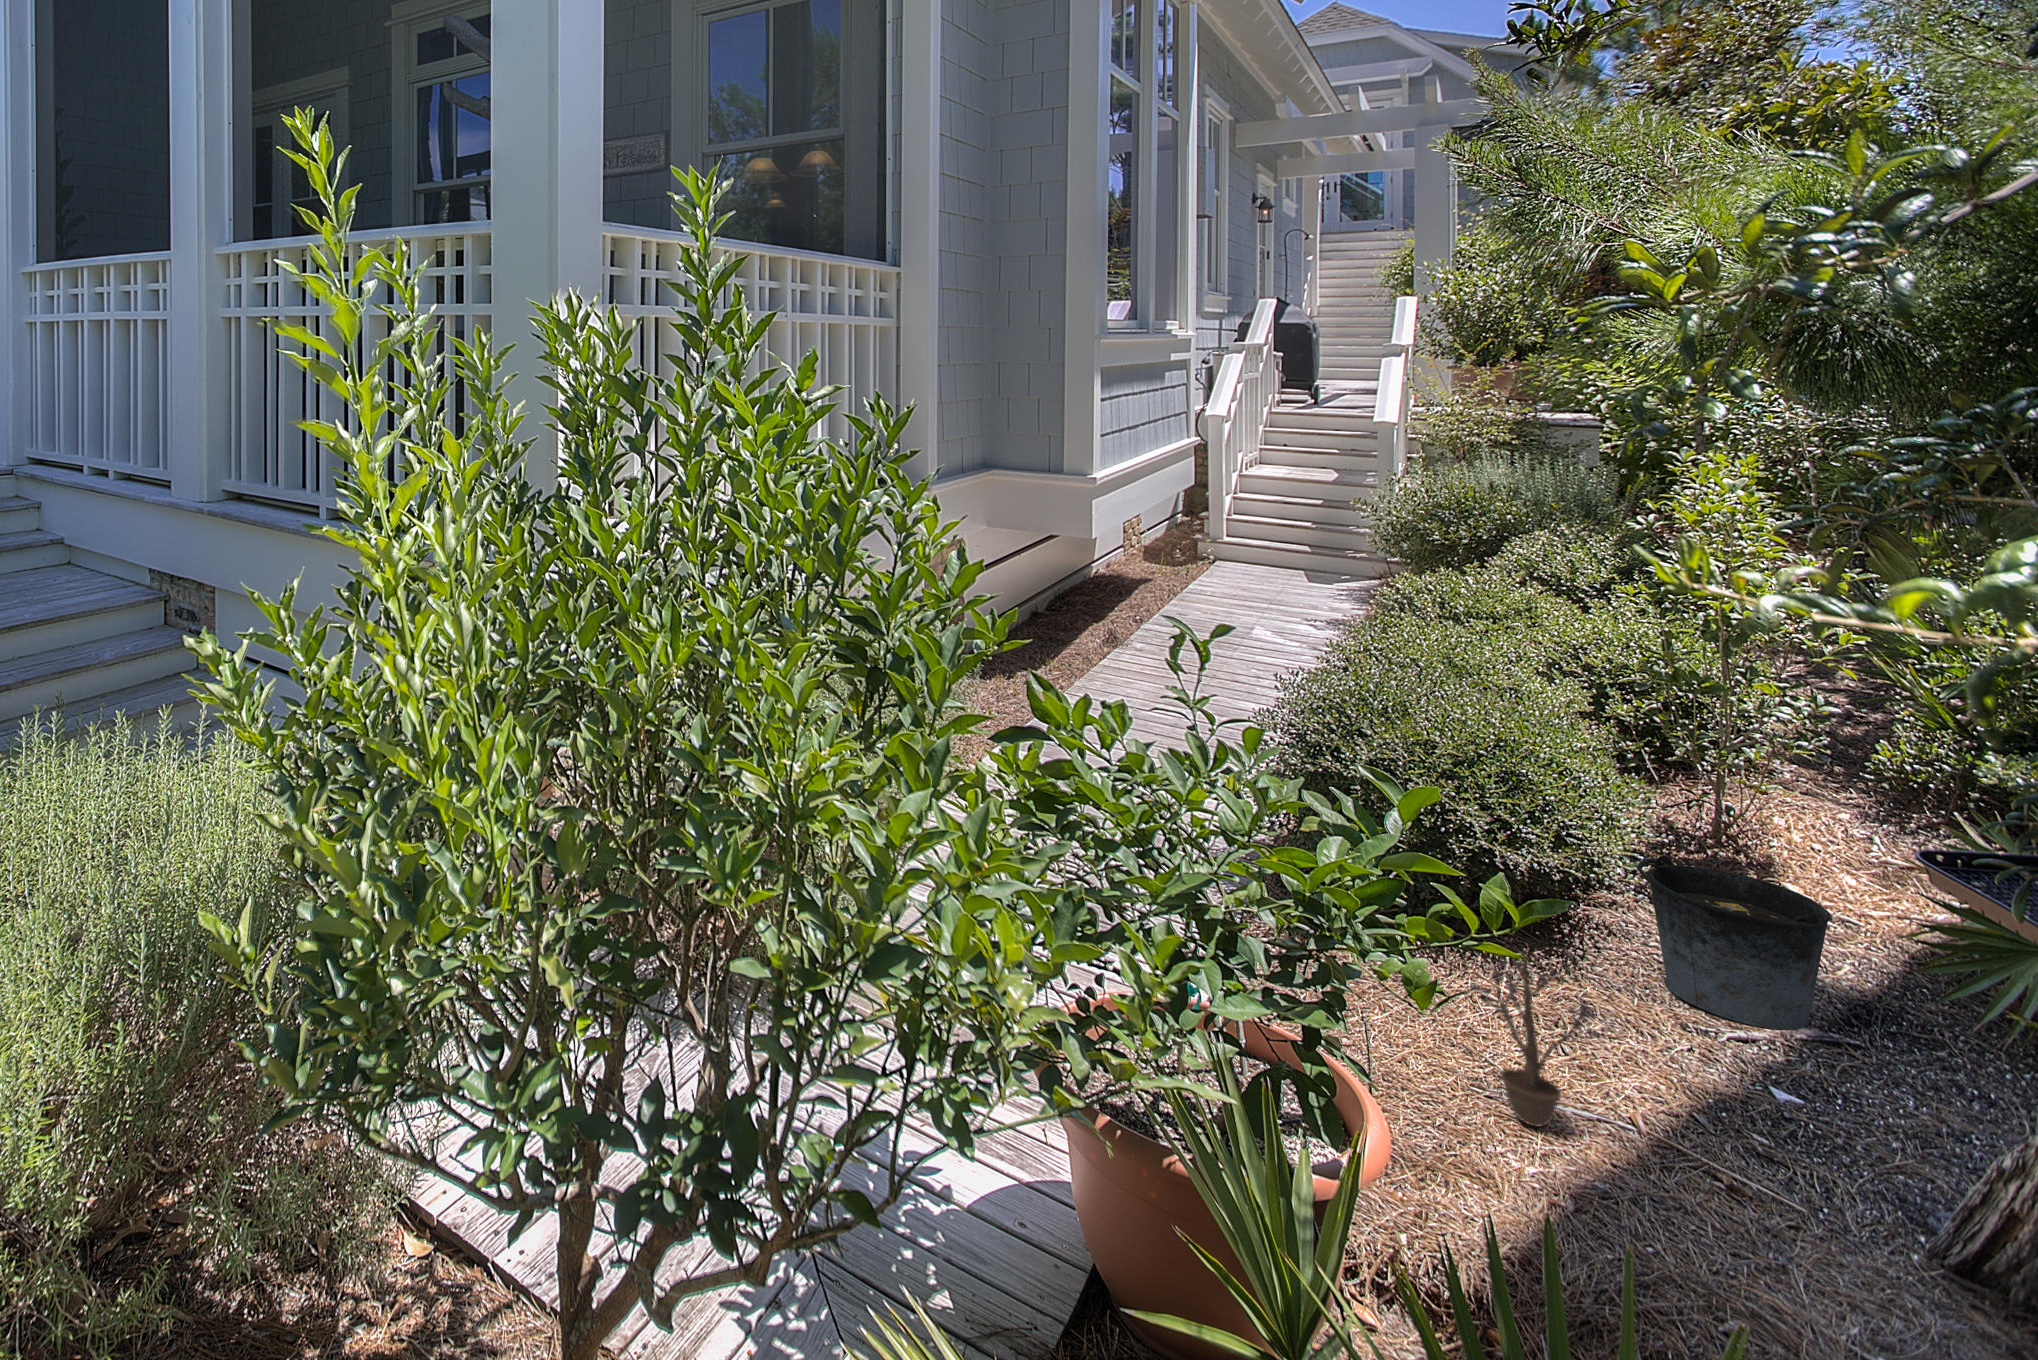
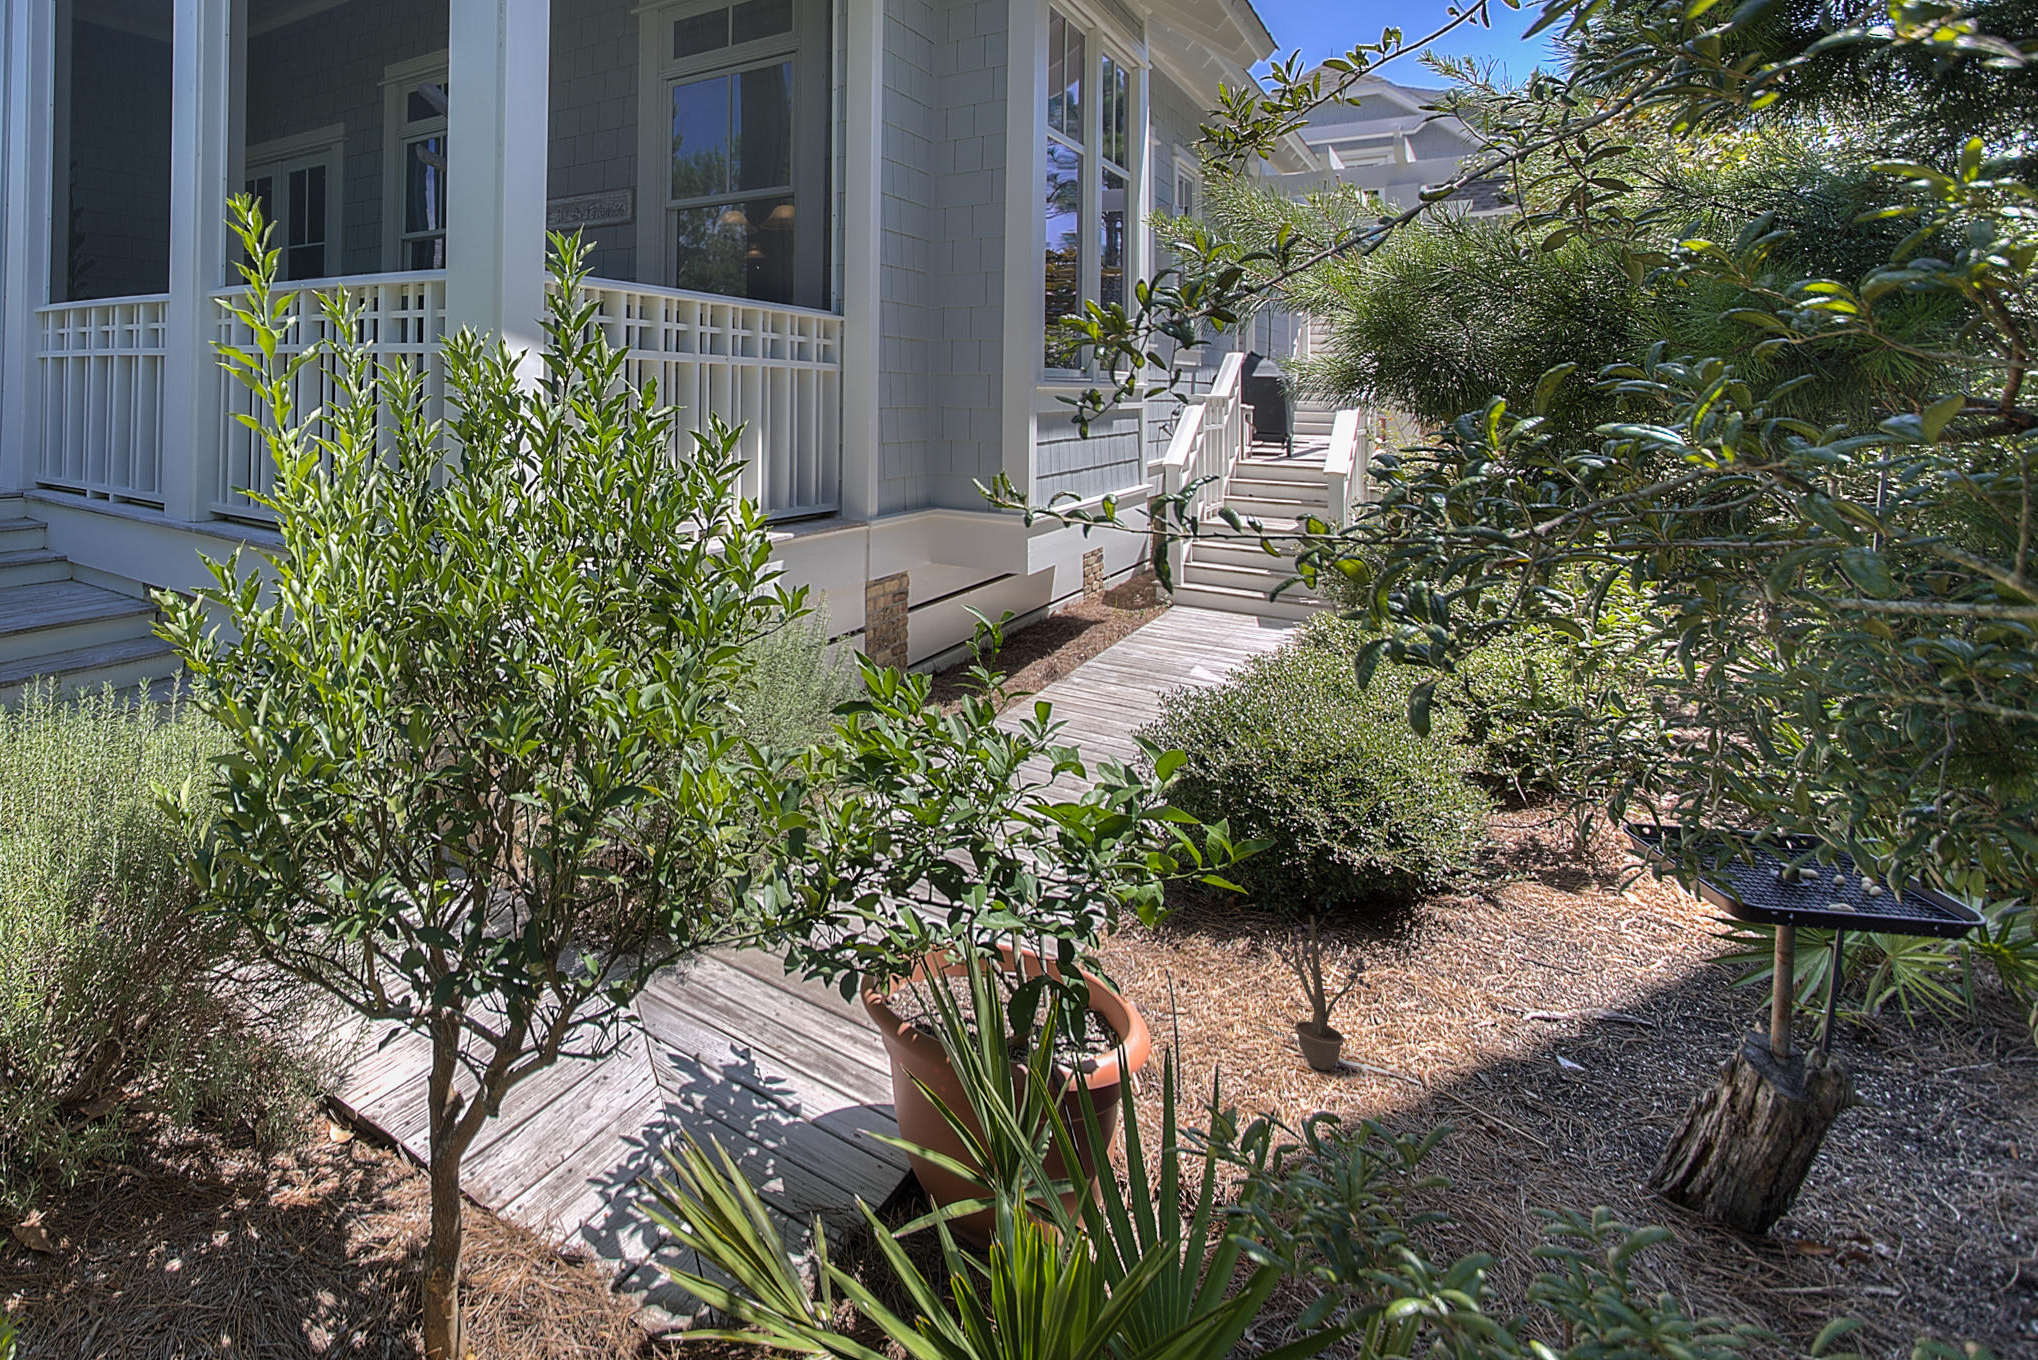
bucket: present [1637,856,1831,1030] -> none [1452,851,1609,1003]

